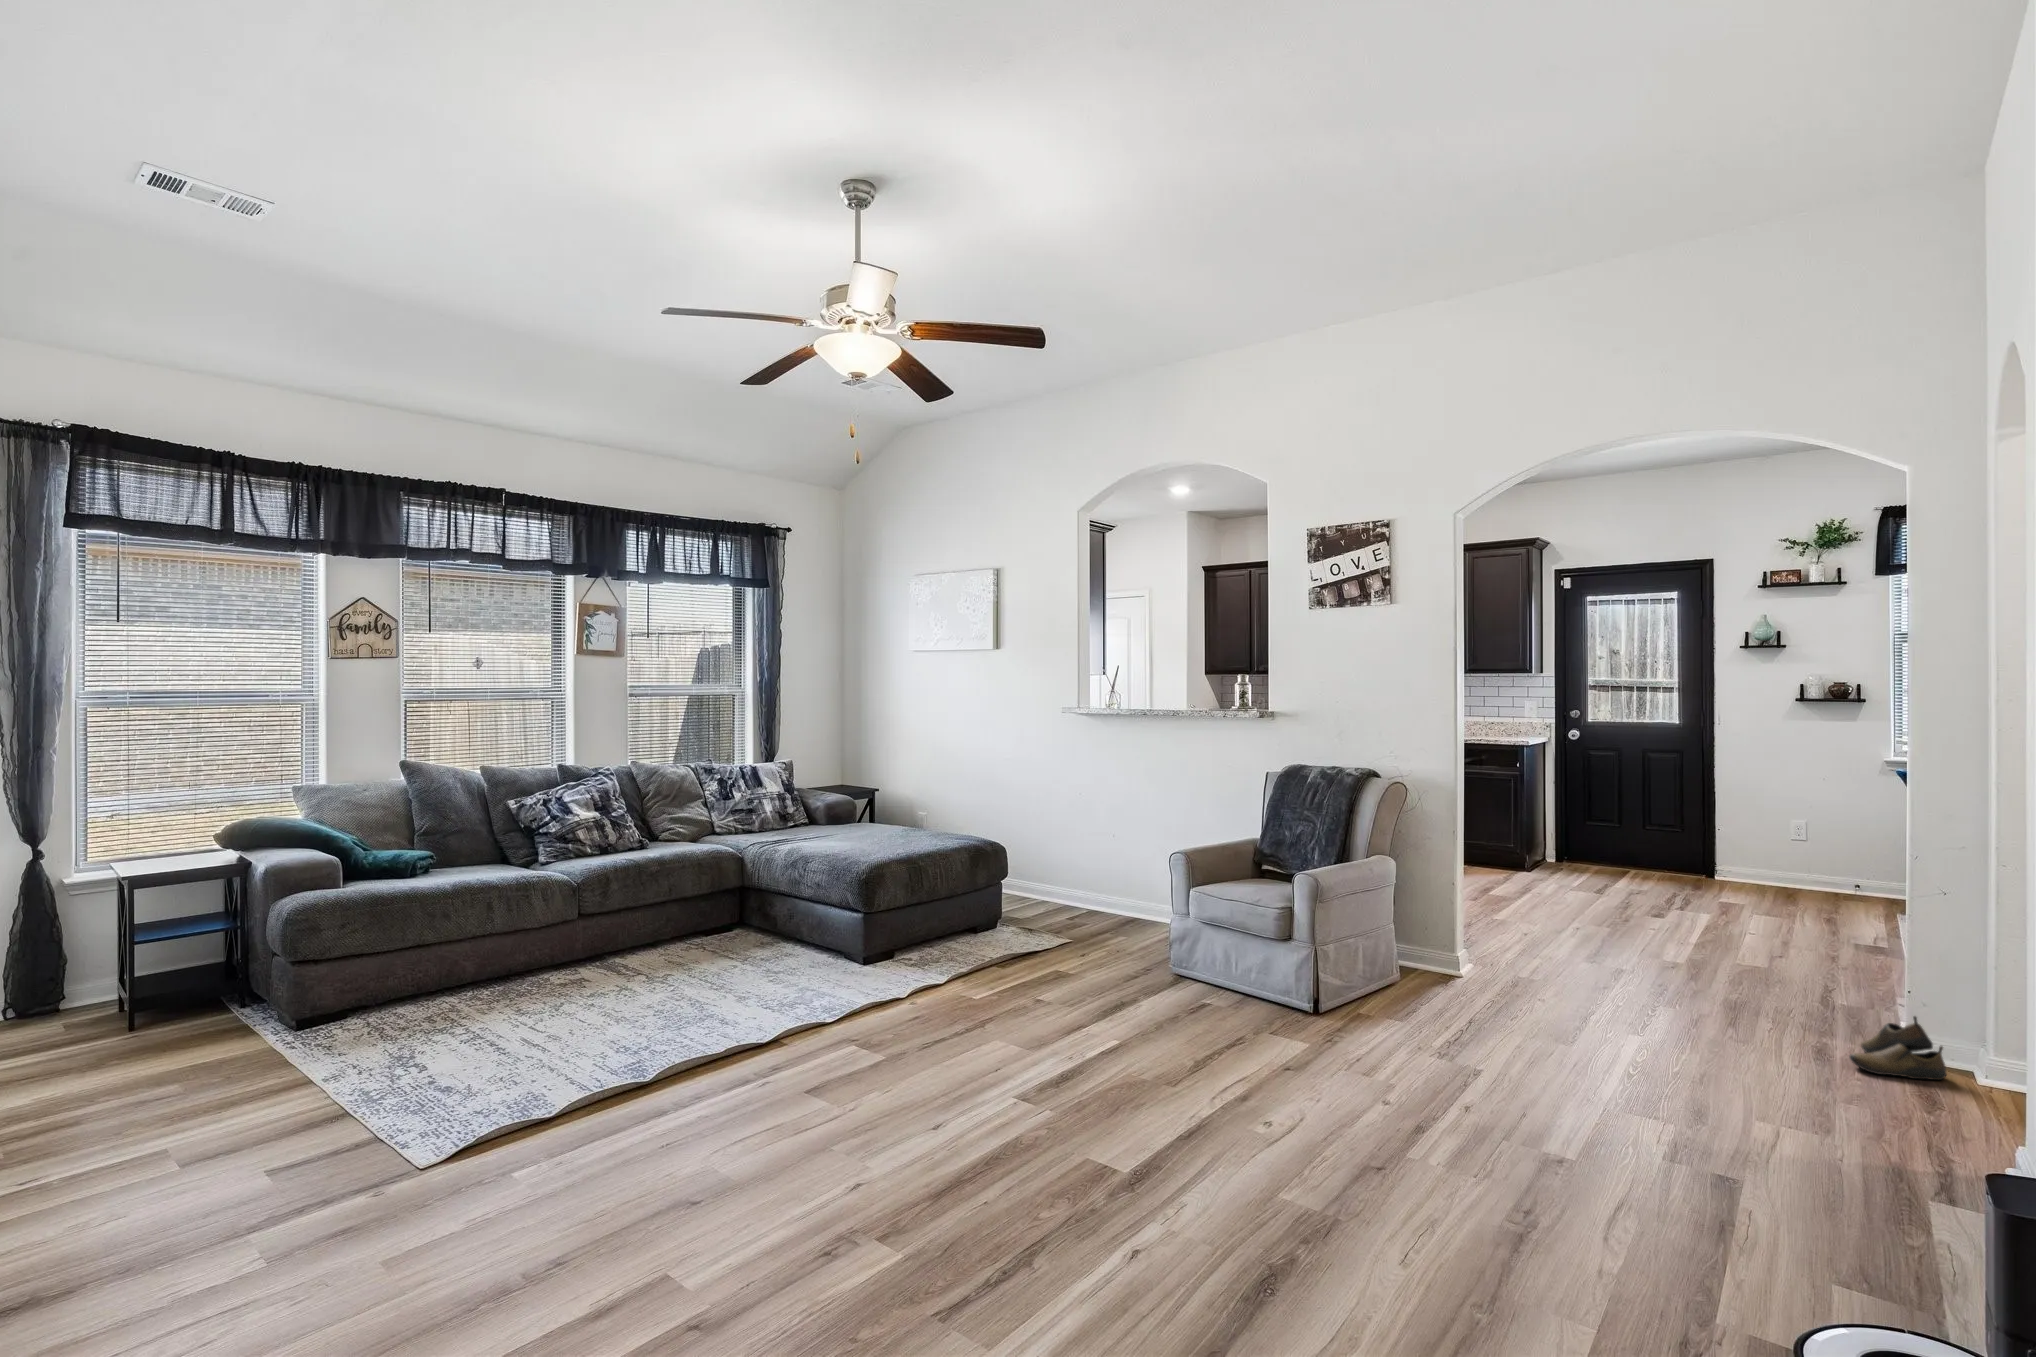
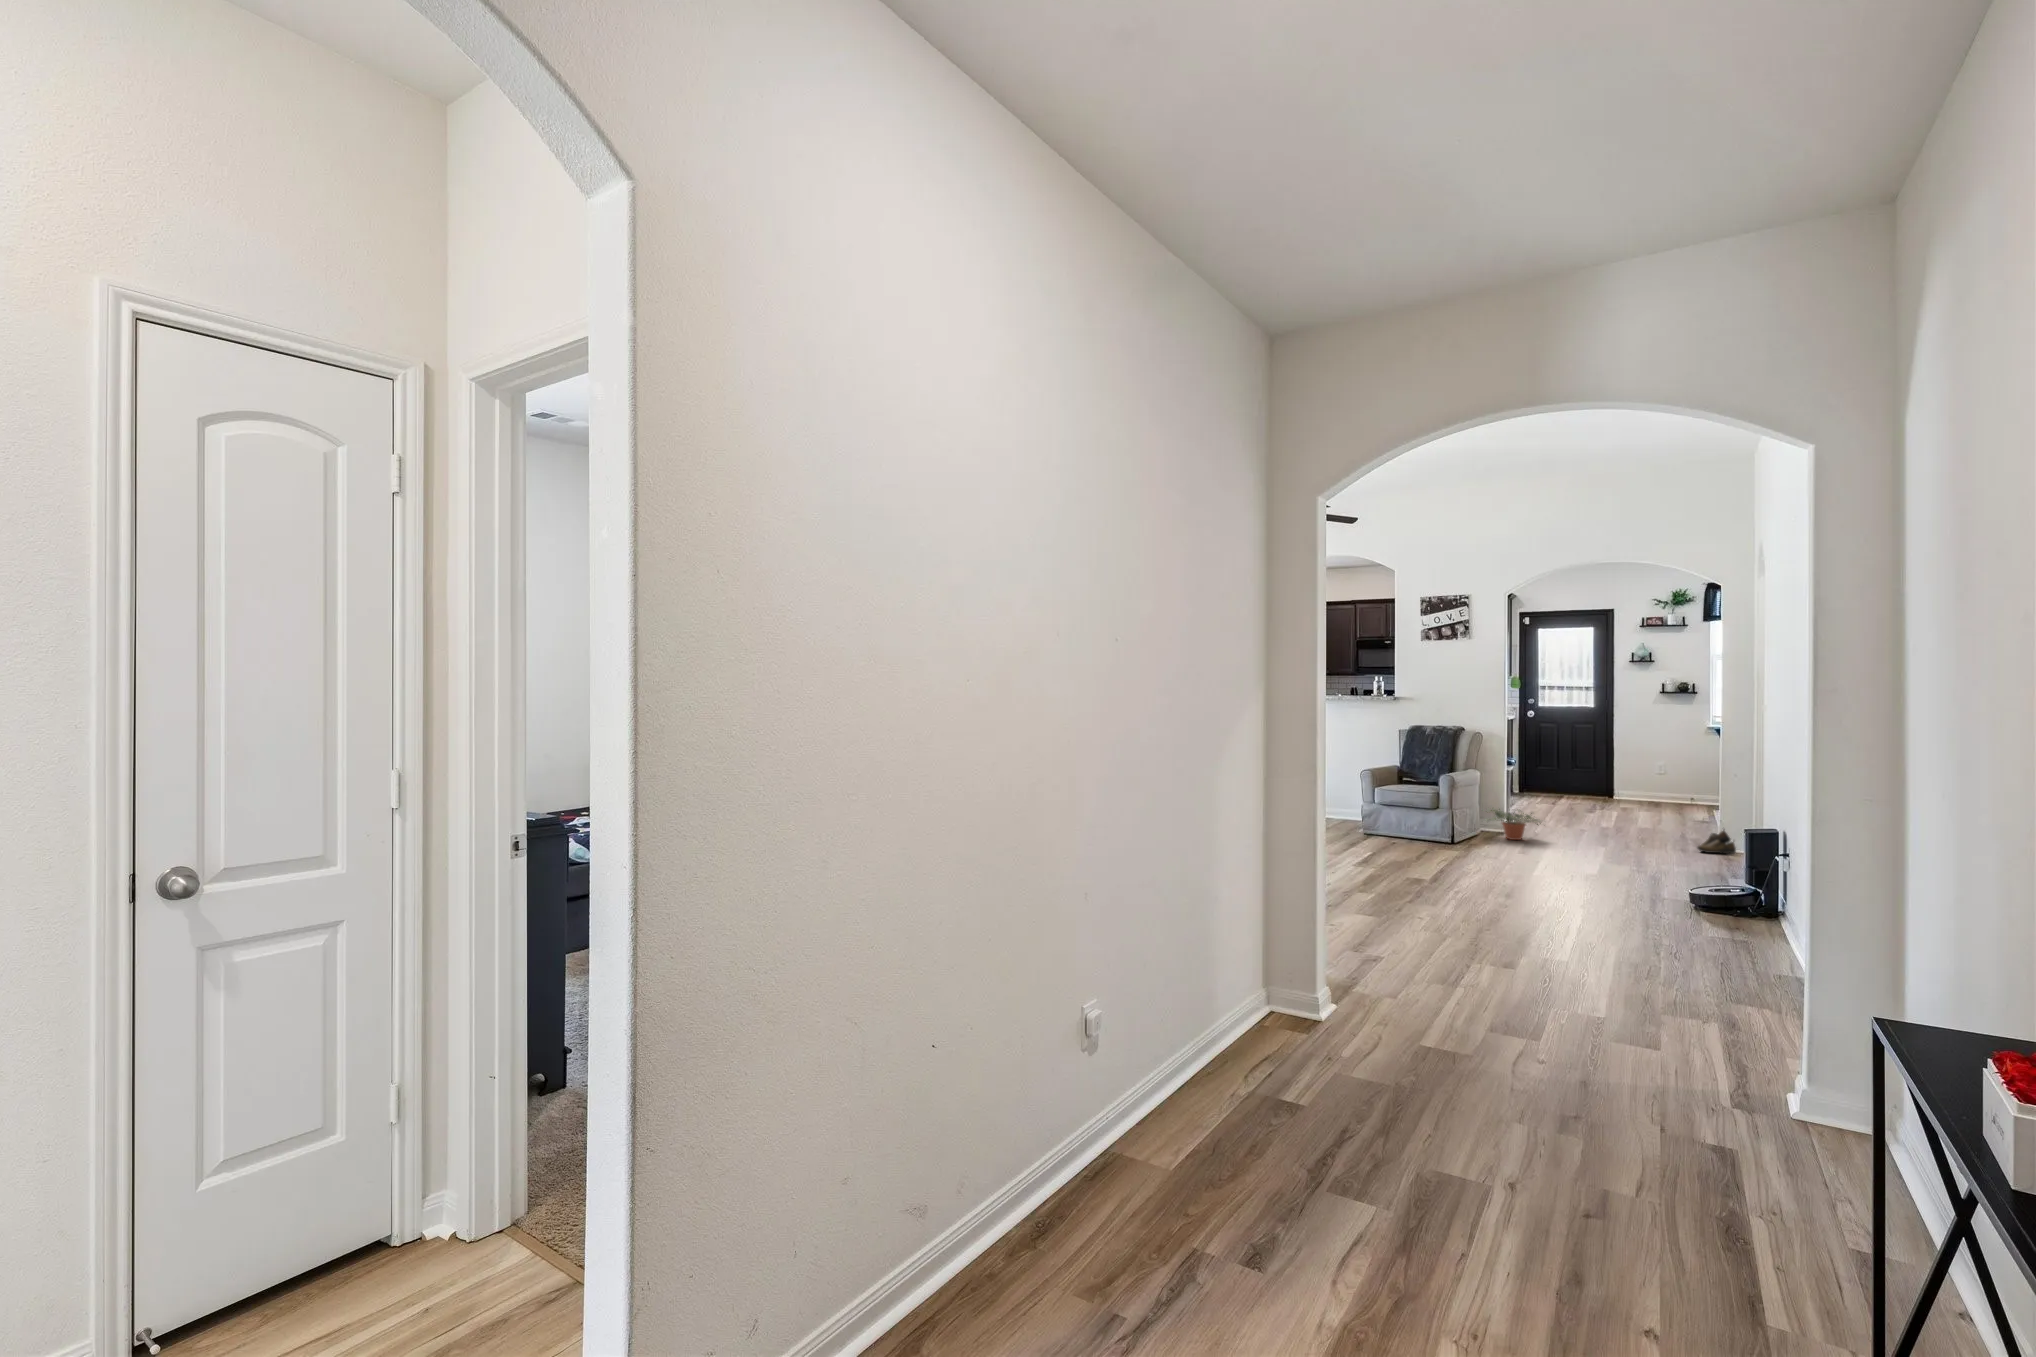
potted plant: none [1392,929,1523,1005] -> present [1485,808,1540,840]

